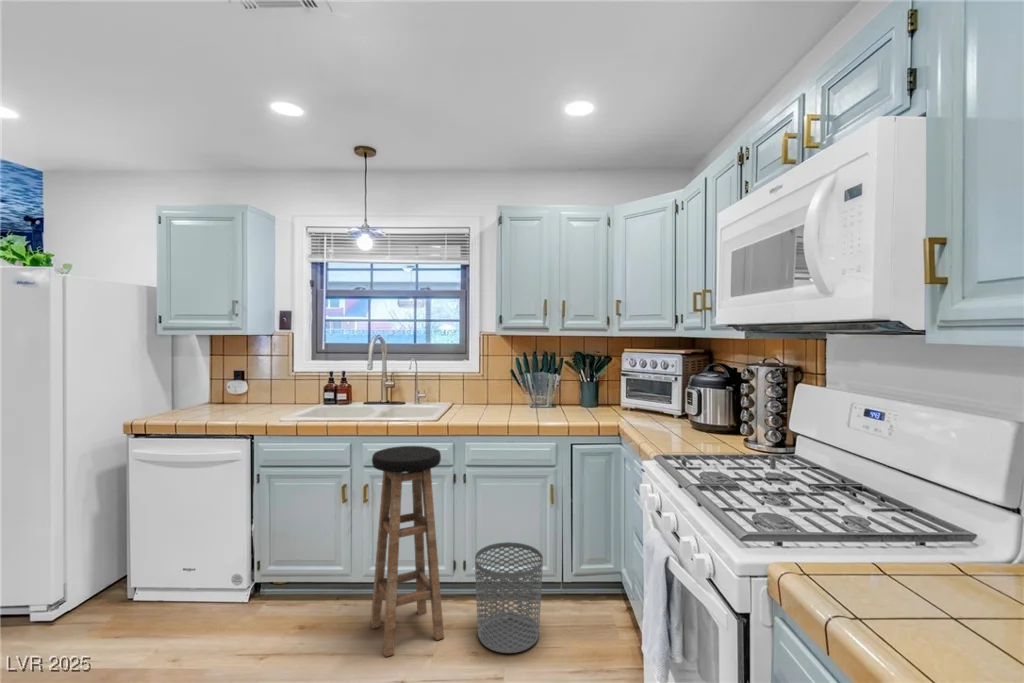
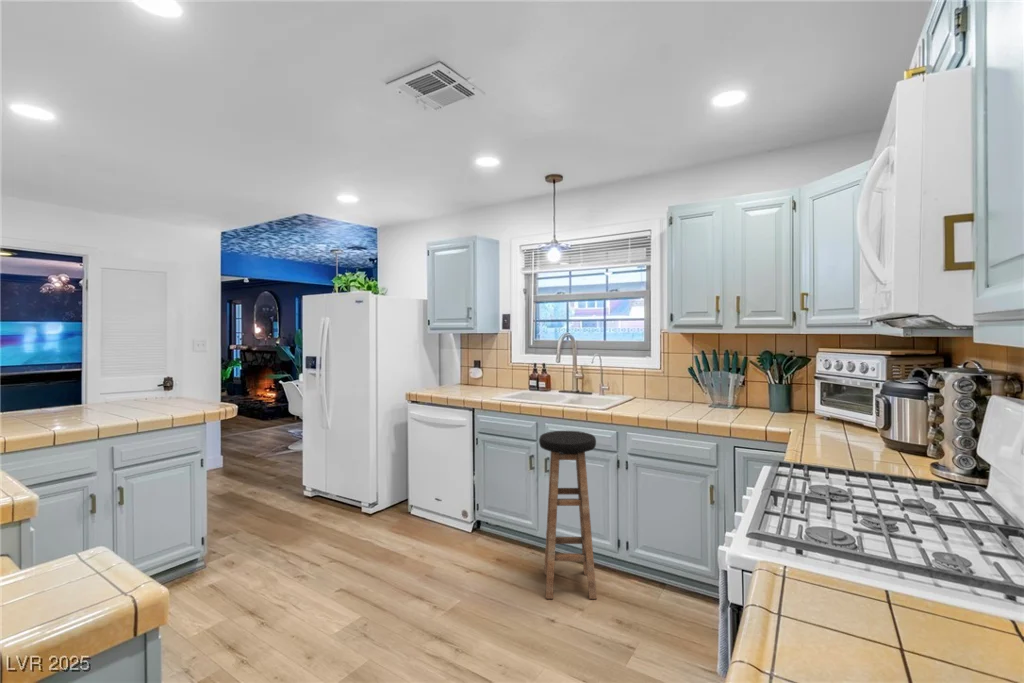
waste bin: present [475,542,543,653] -> none [622,529,687,632]

